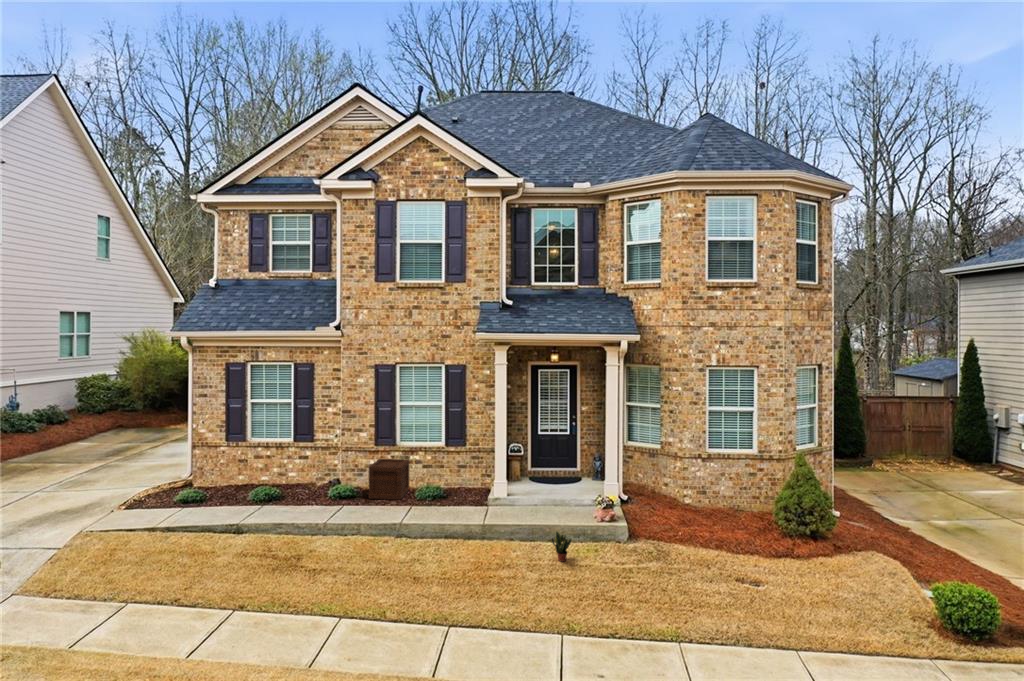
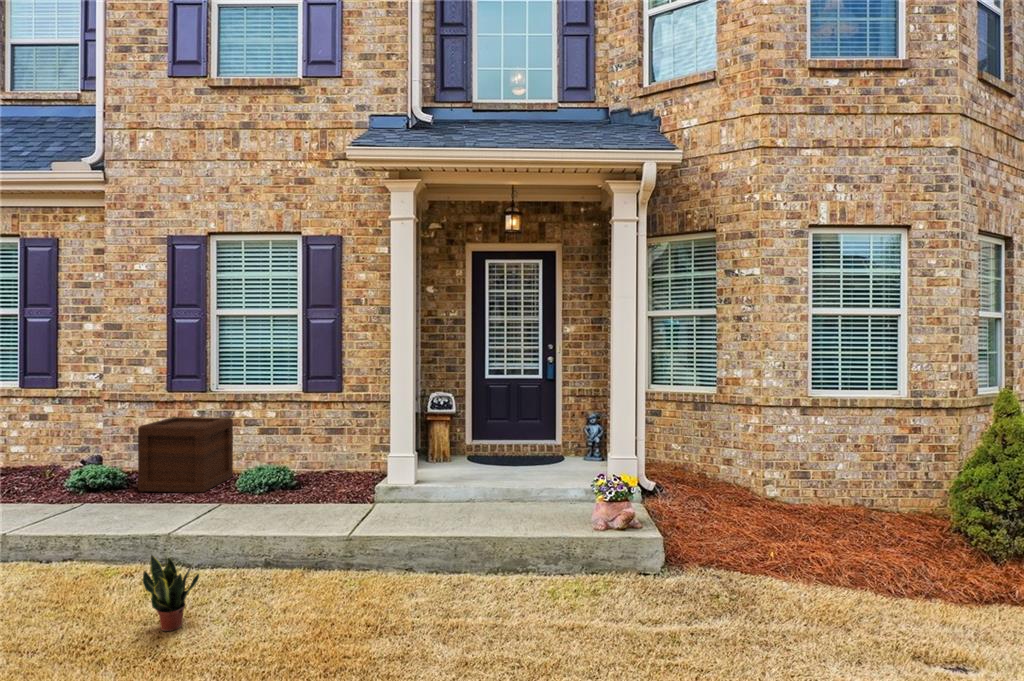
potted plant: present [552,532,571,562] -> present [142,555,199,631]

